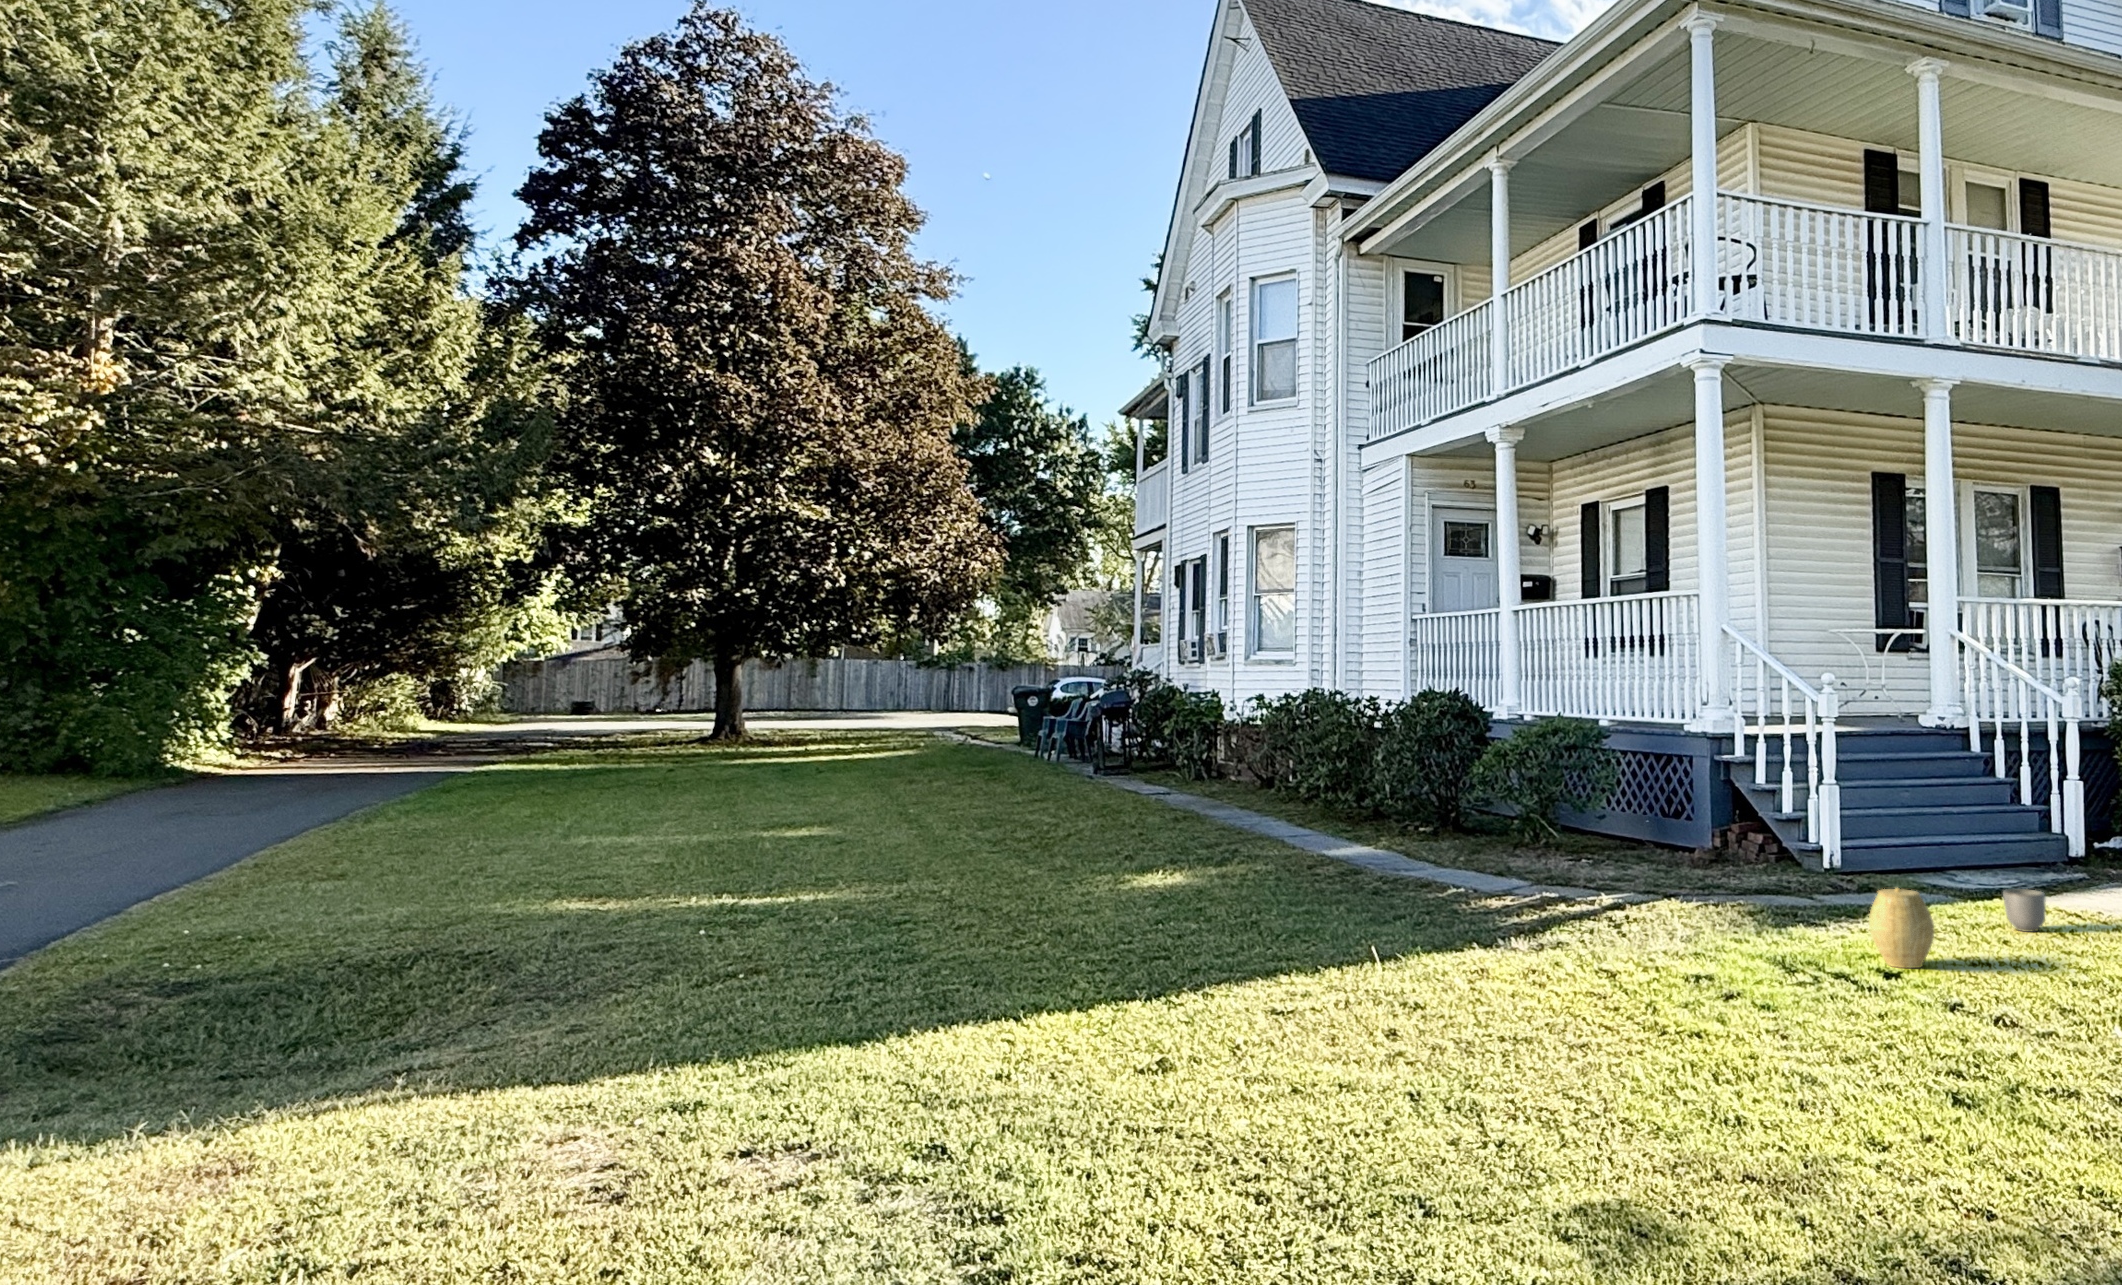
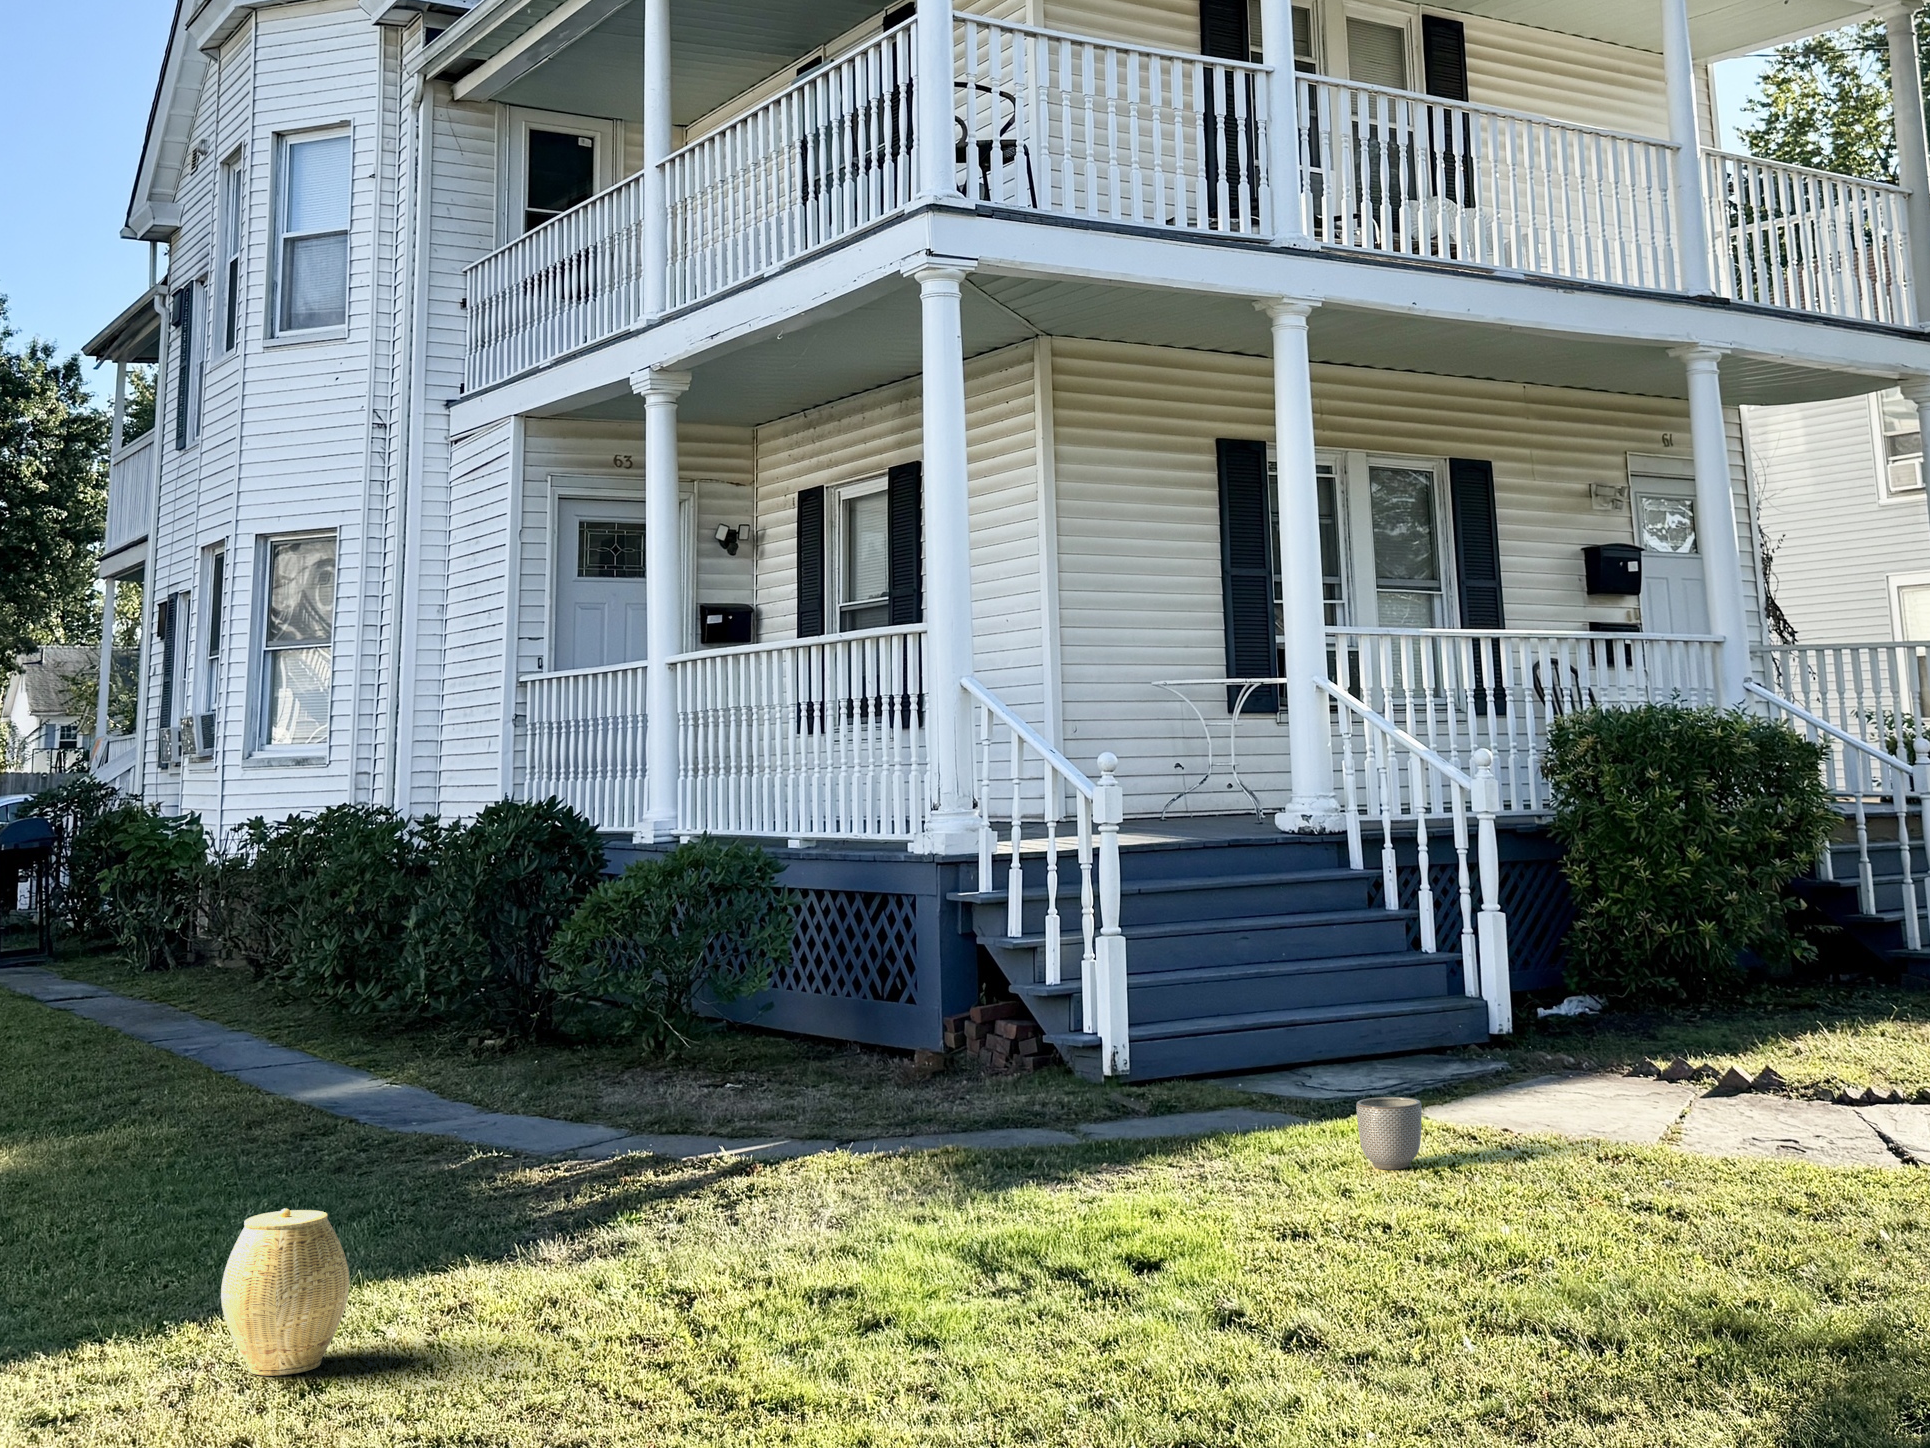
woven basket: present [1869,888,1934,968] -> present [221,1208,349,1376]

